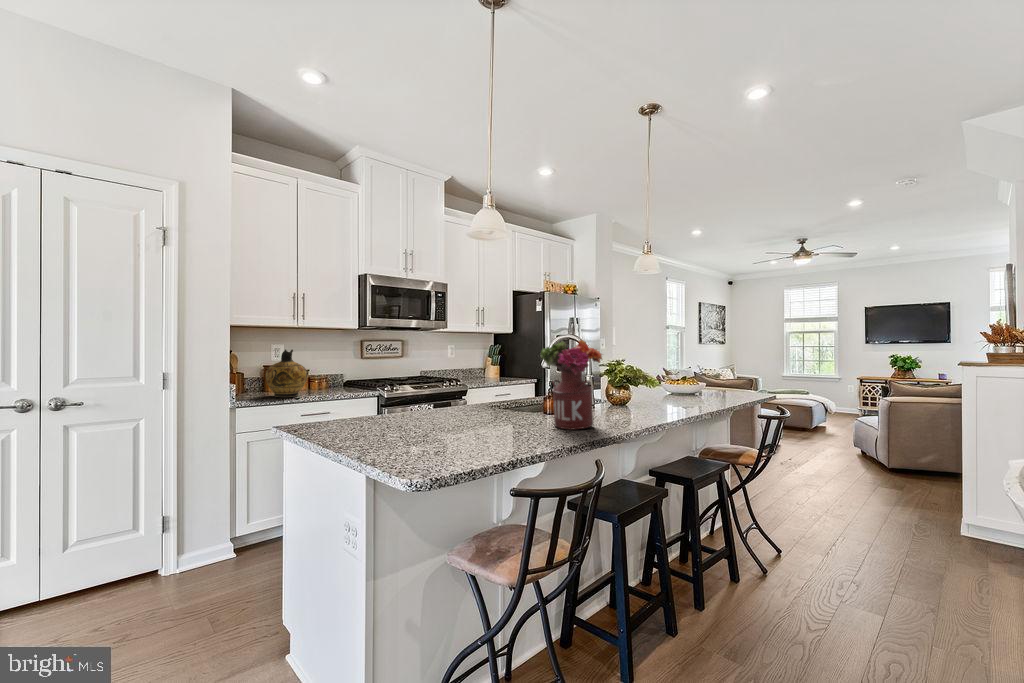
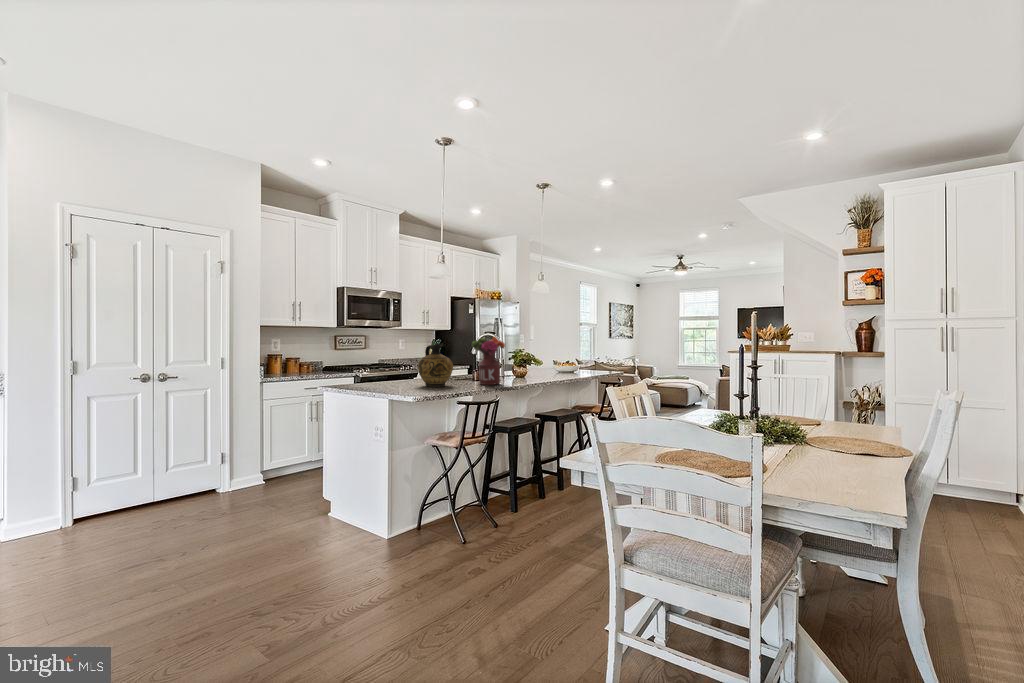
ceramic jug: present [265,349,307,397] -> present [418,343,453,387]

